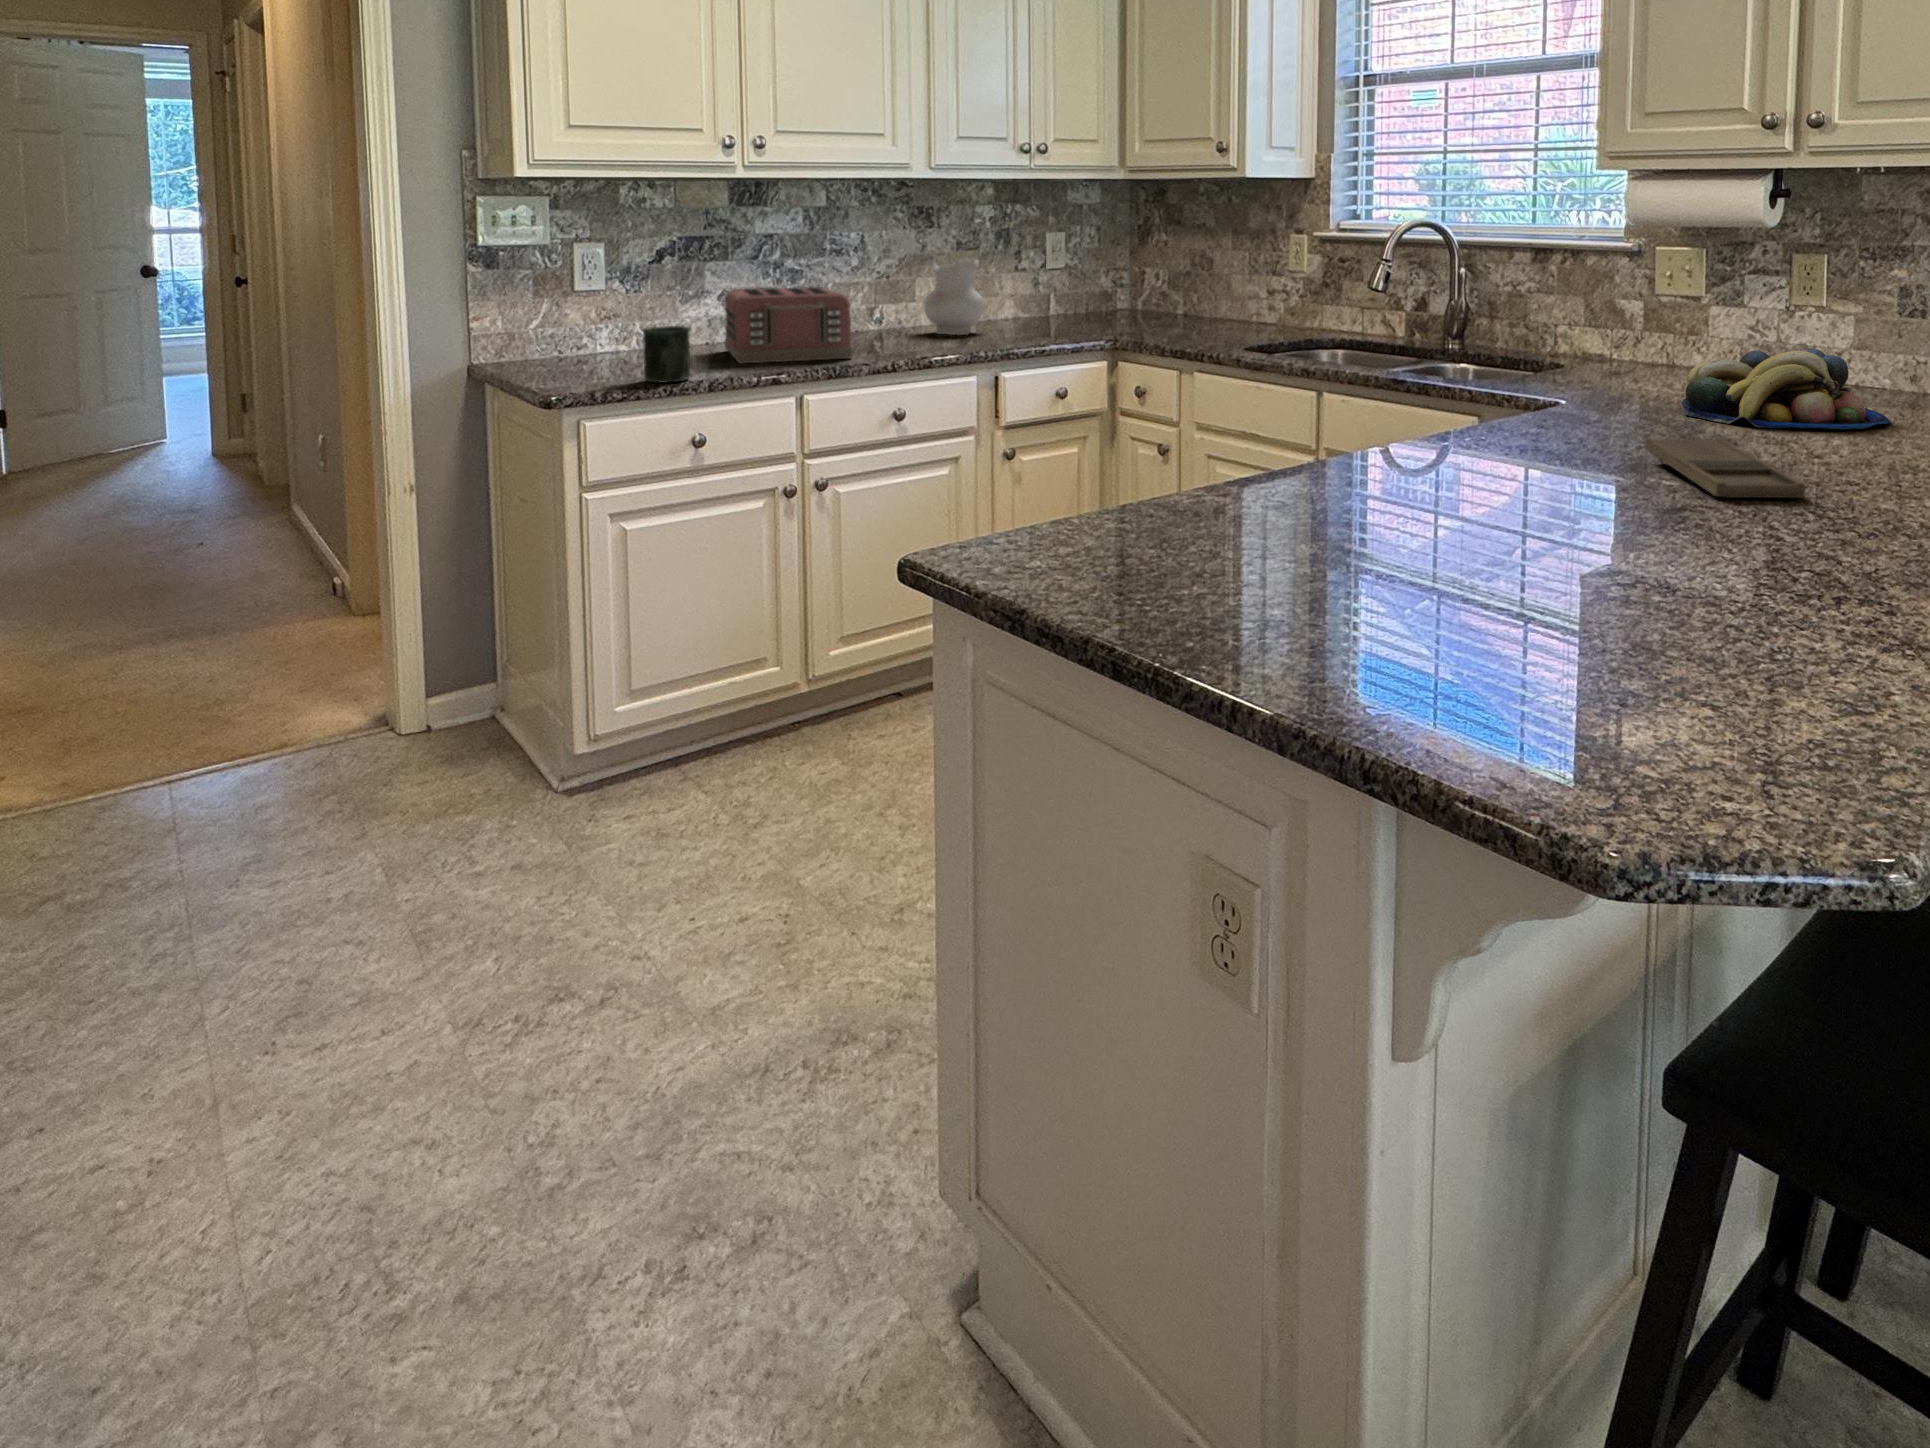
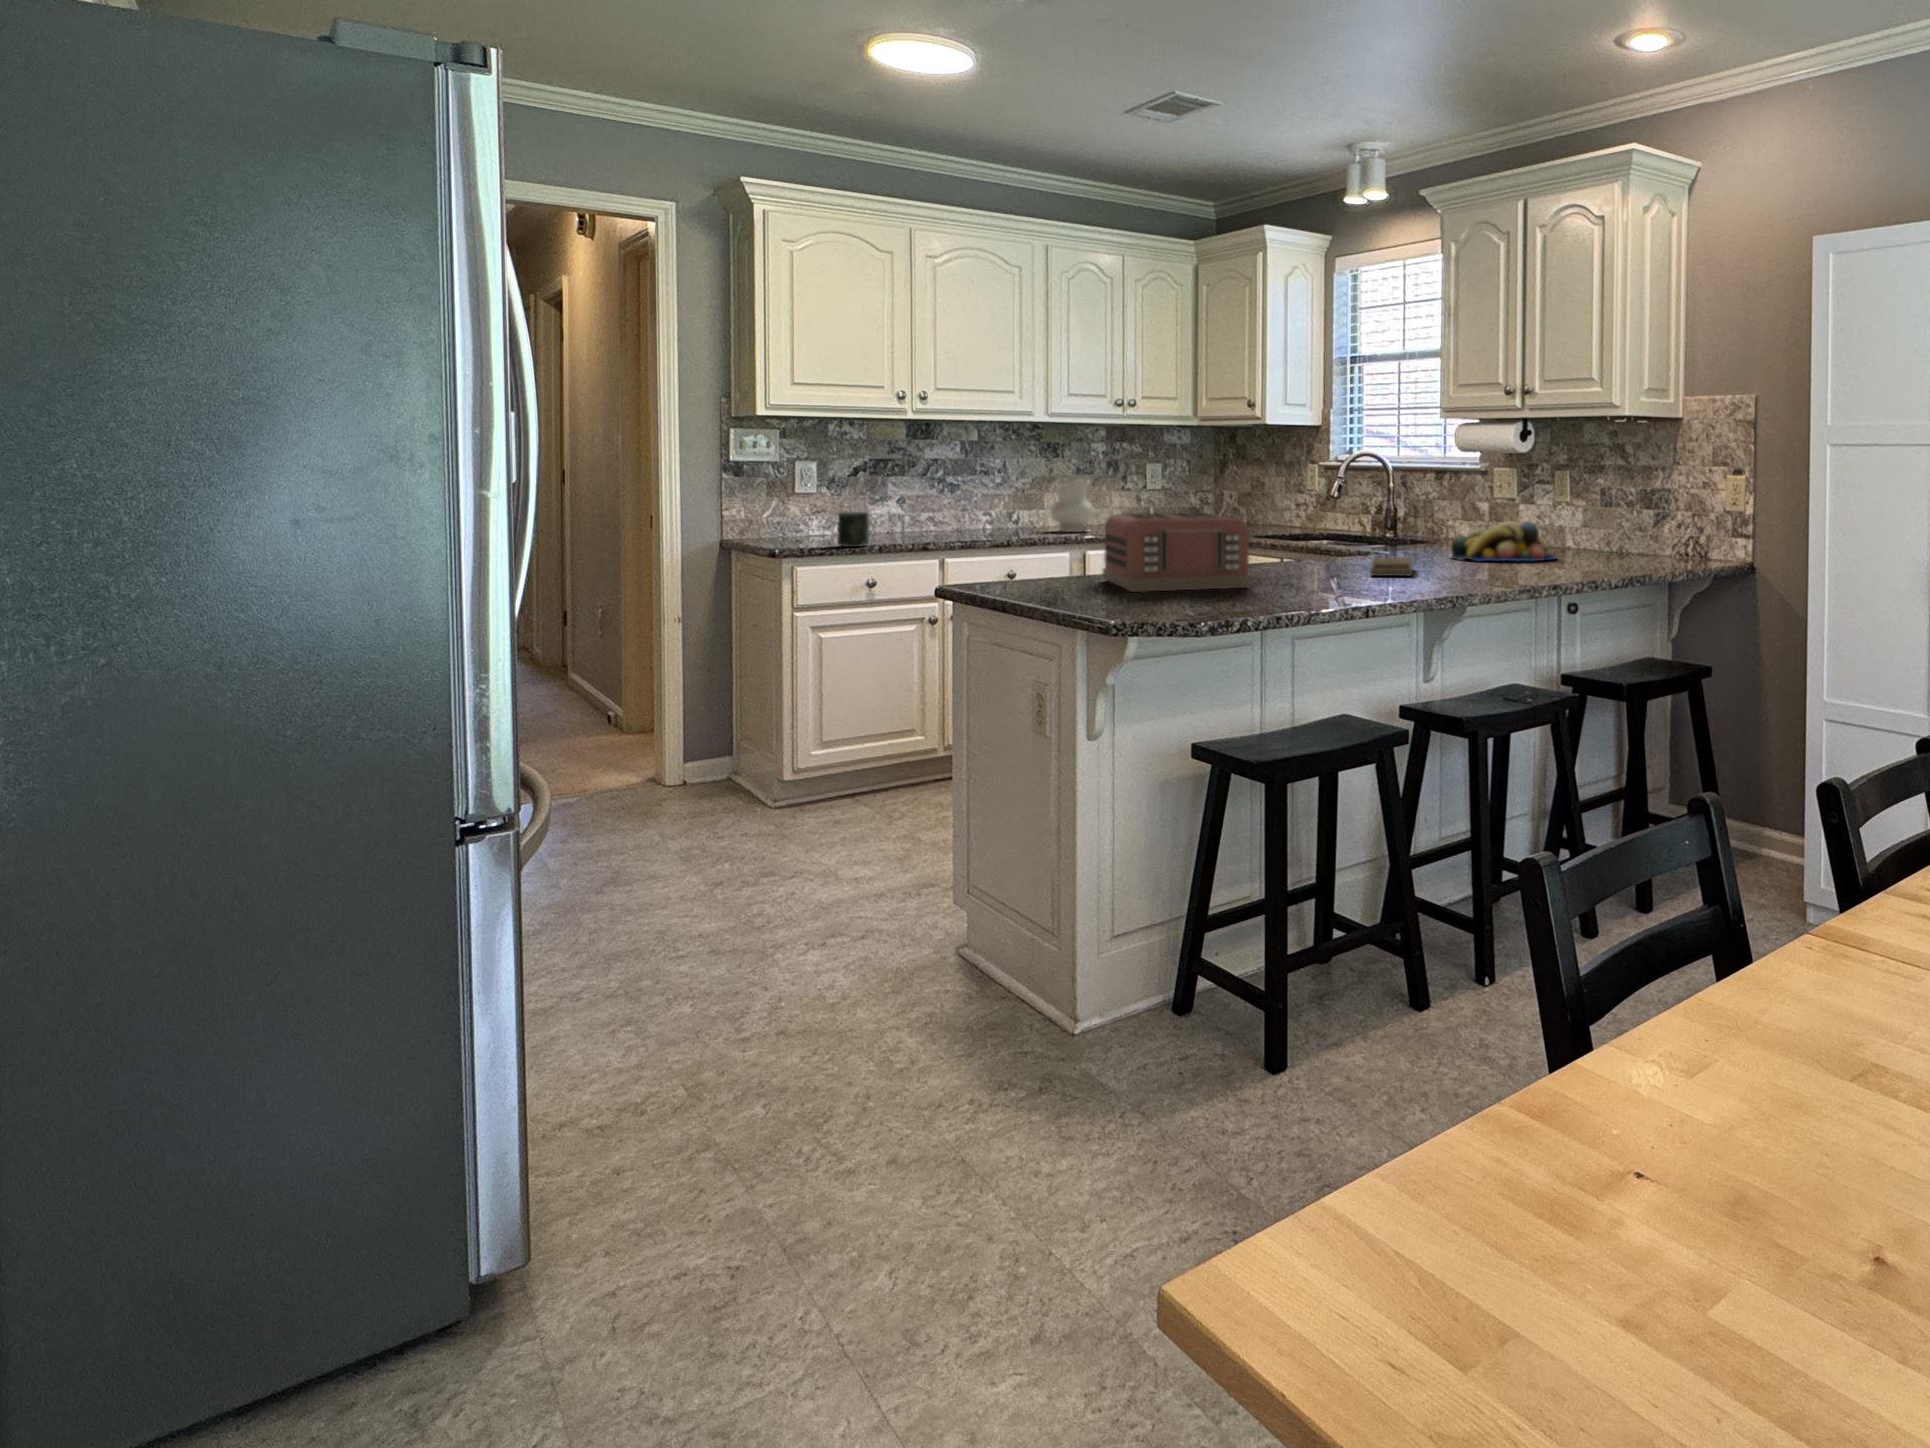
toaster: present [725,287,853,363] -> present [1103,513,1251,592]

